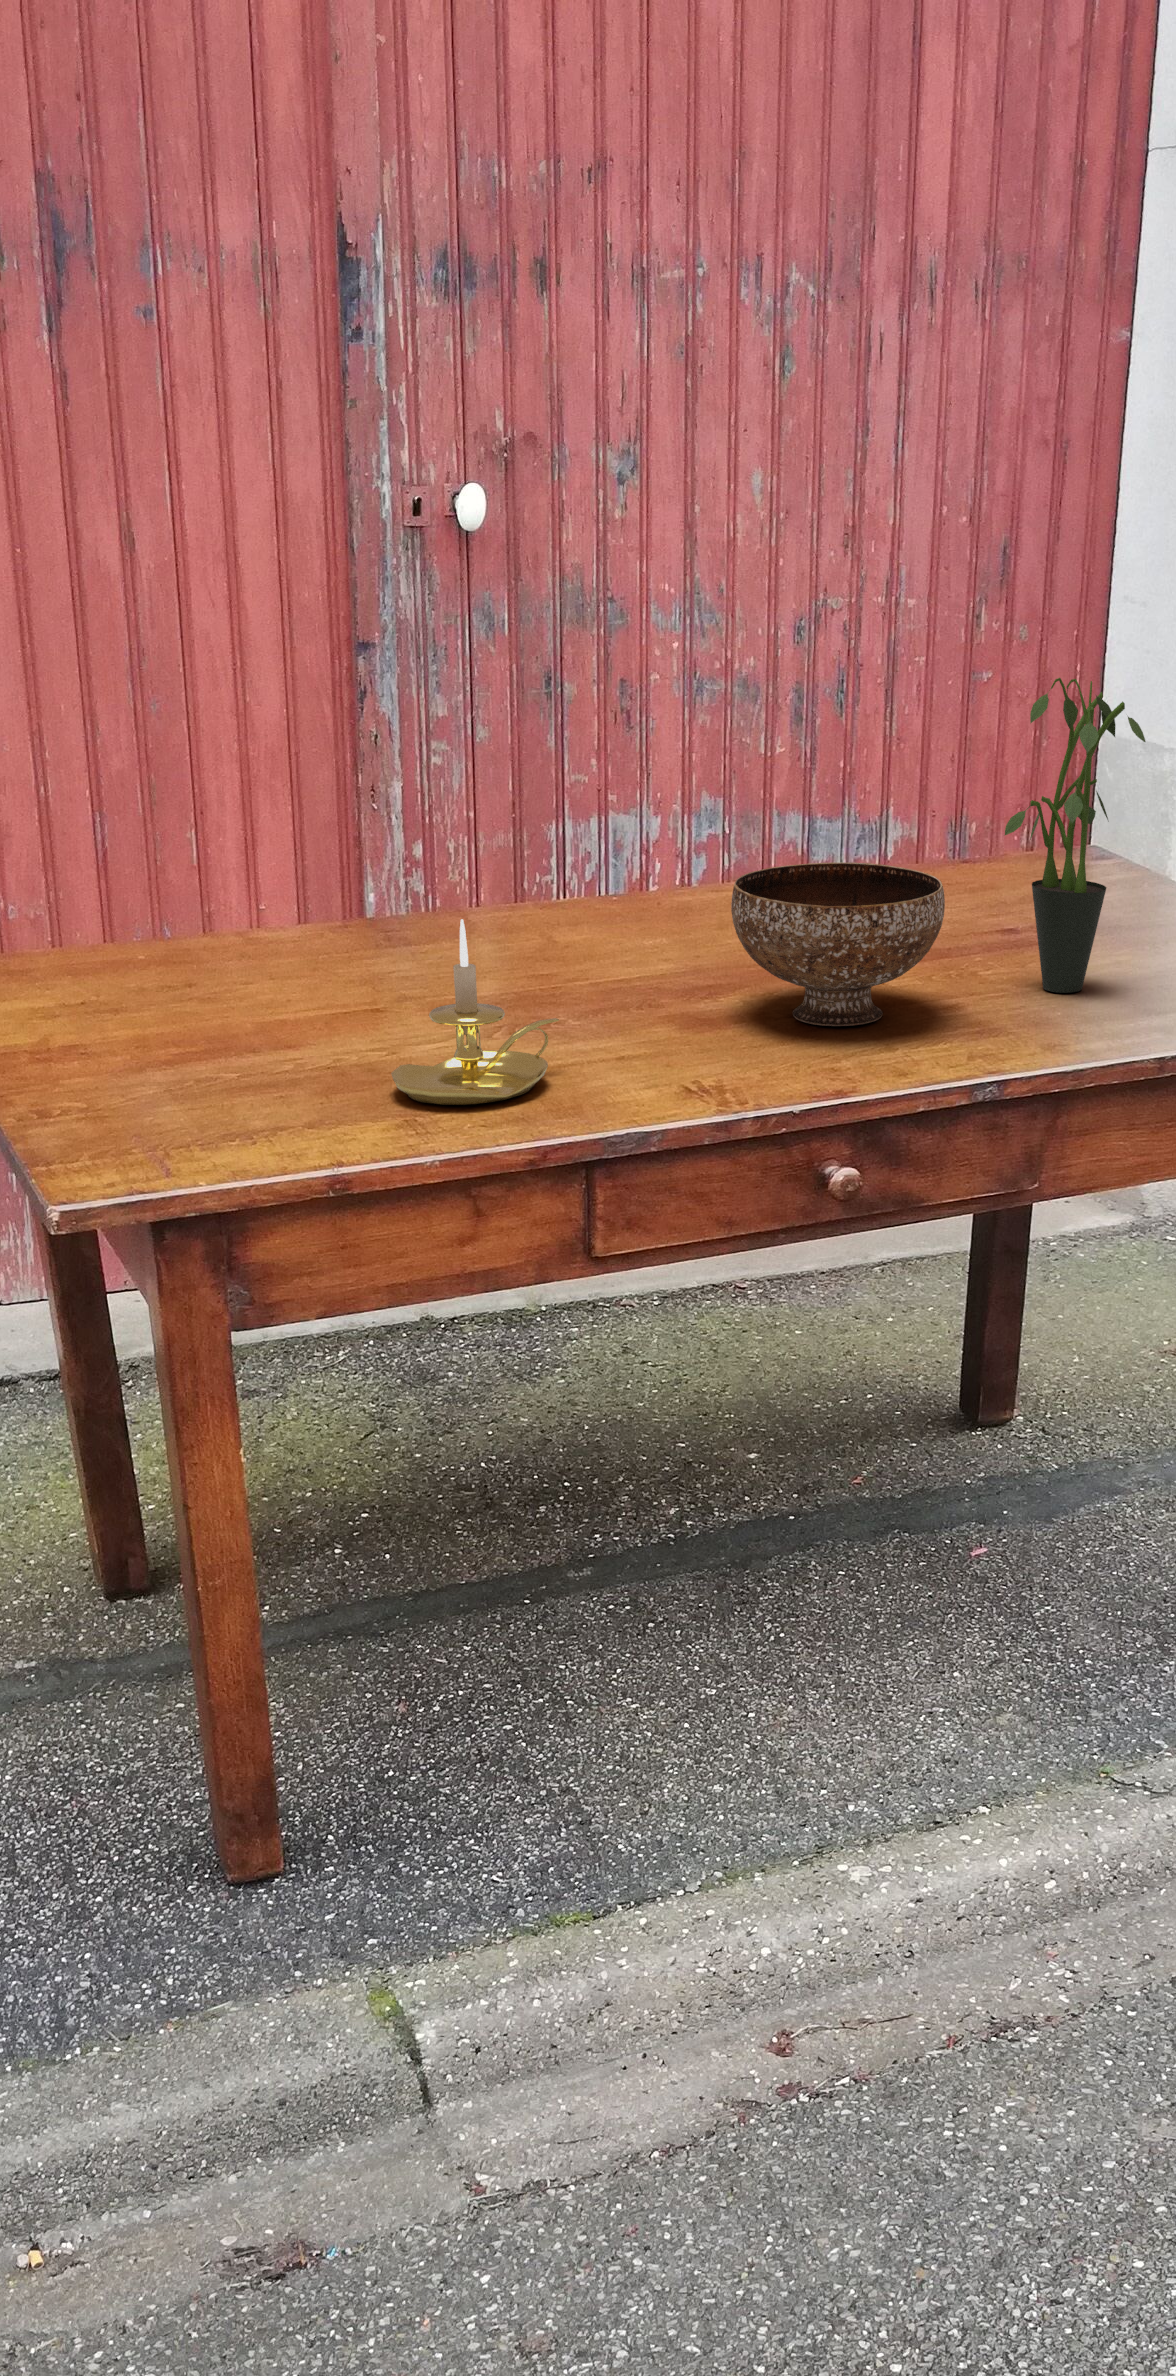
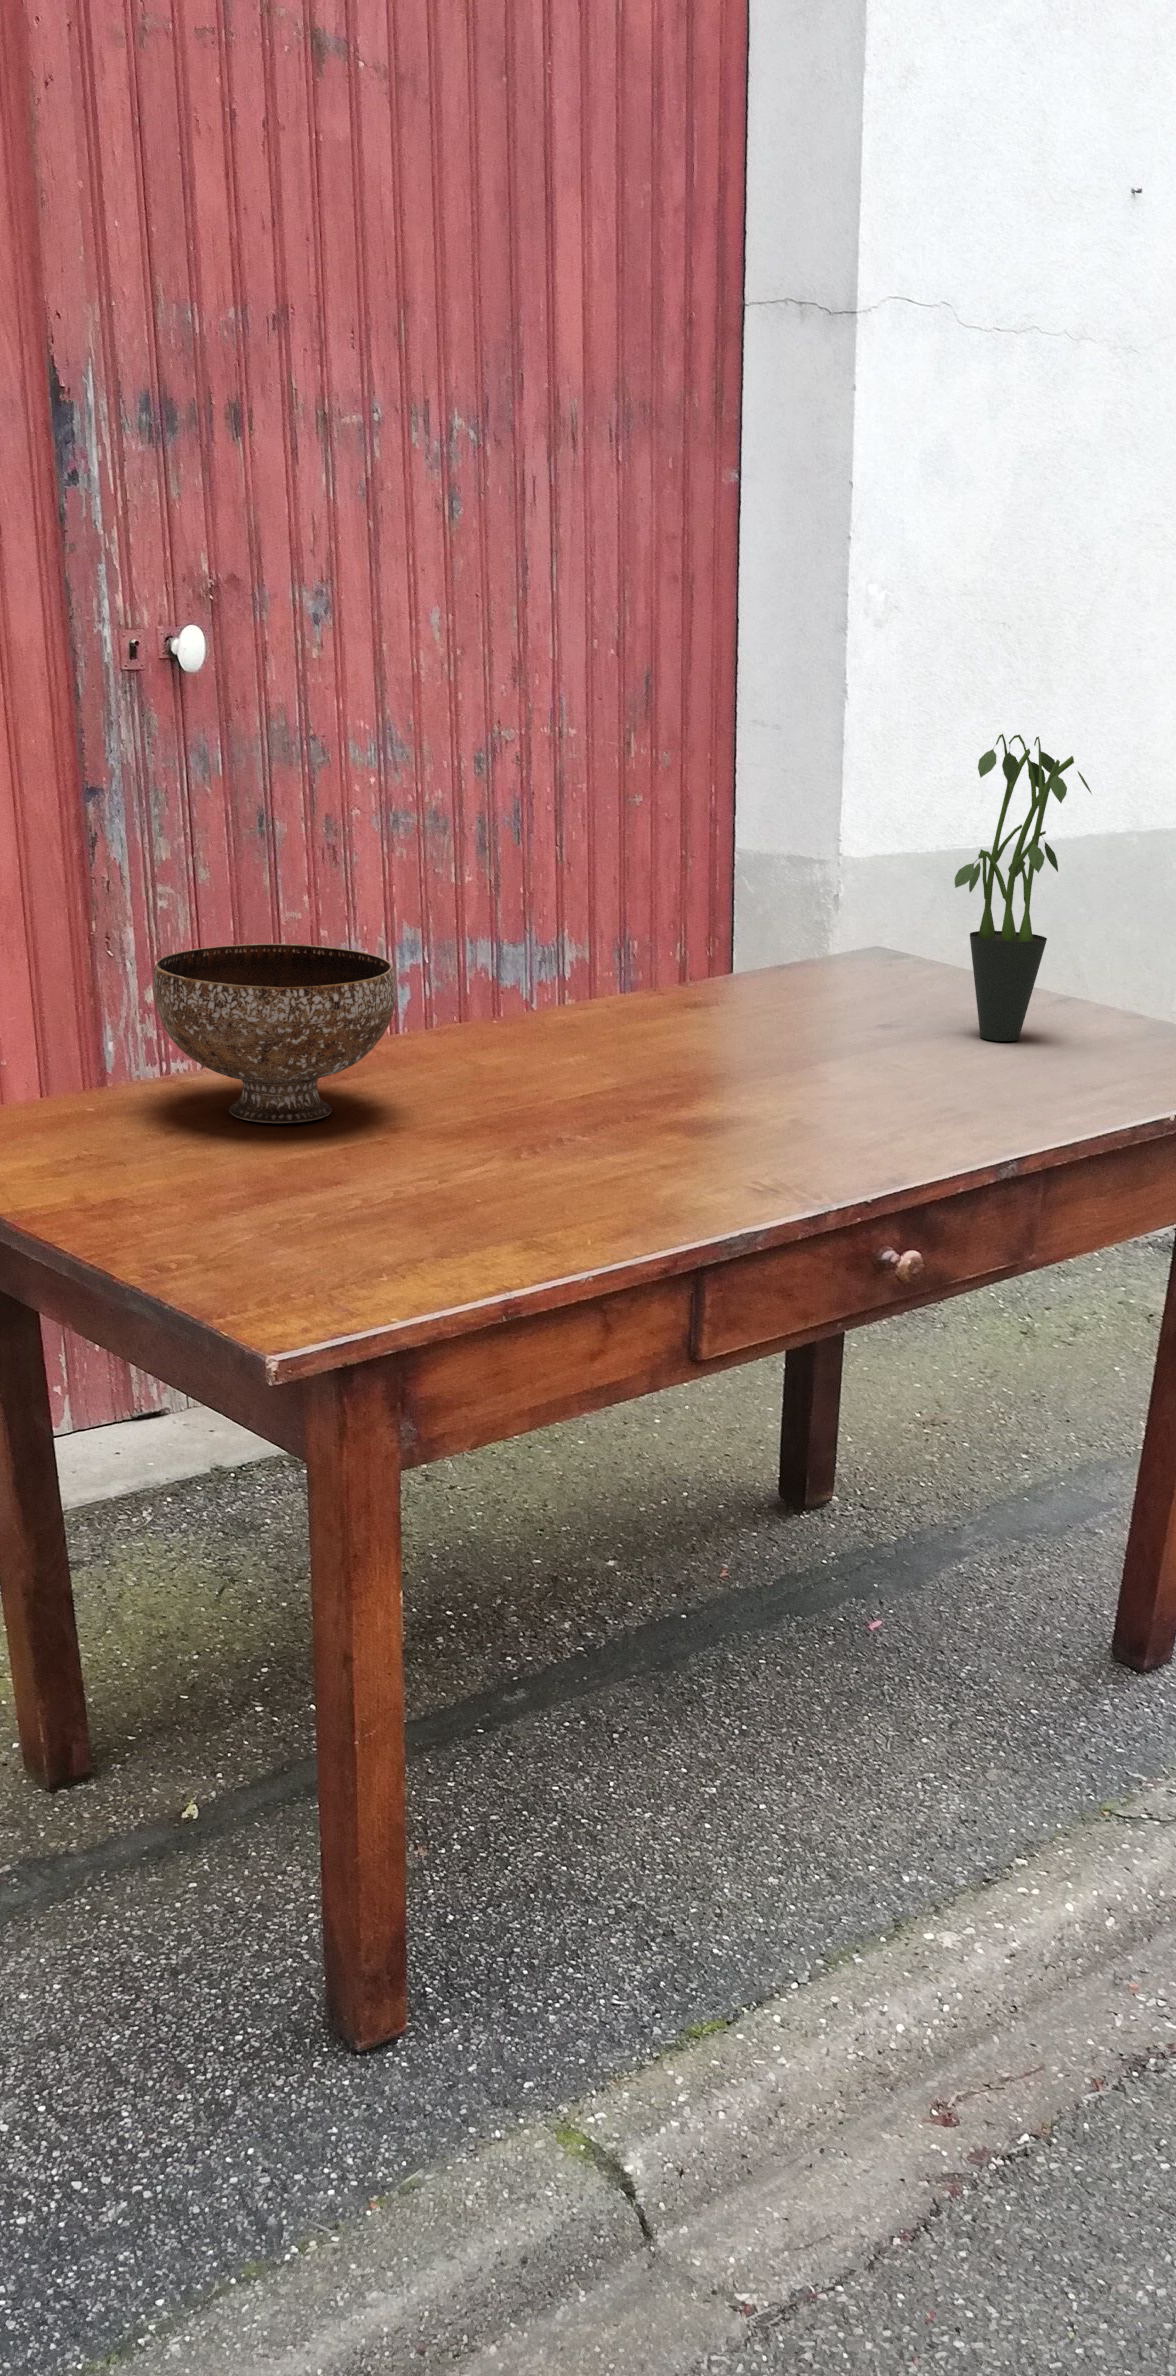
bowl: present [731,862,945,1026] -> present [153,943,396,1123]
candle holder: present [391,919,559,1105] -> none [504,971,657,1165]

